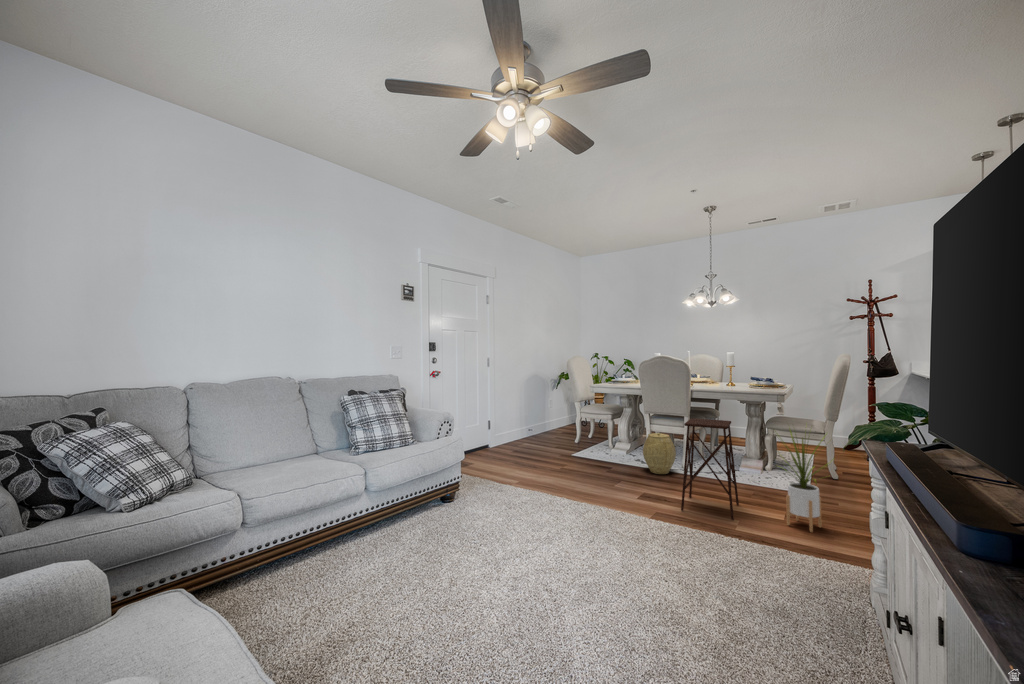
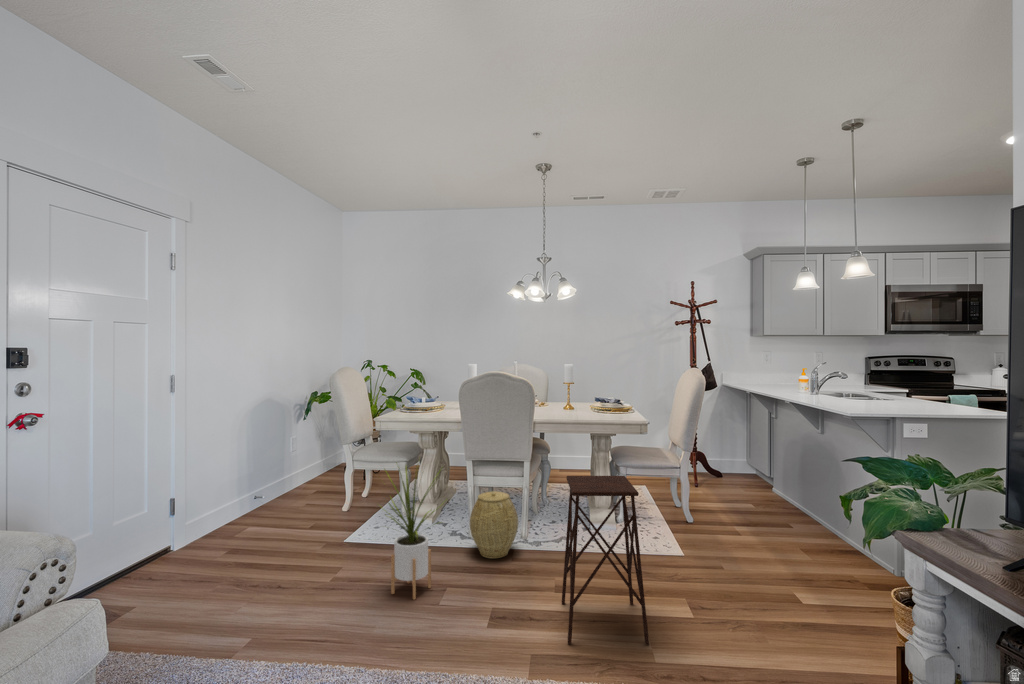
house plant: present [786,430,827,532] -> present [386,462,436,600]

